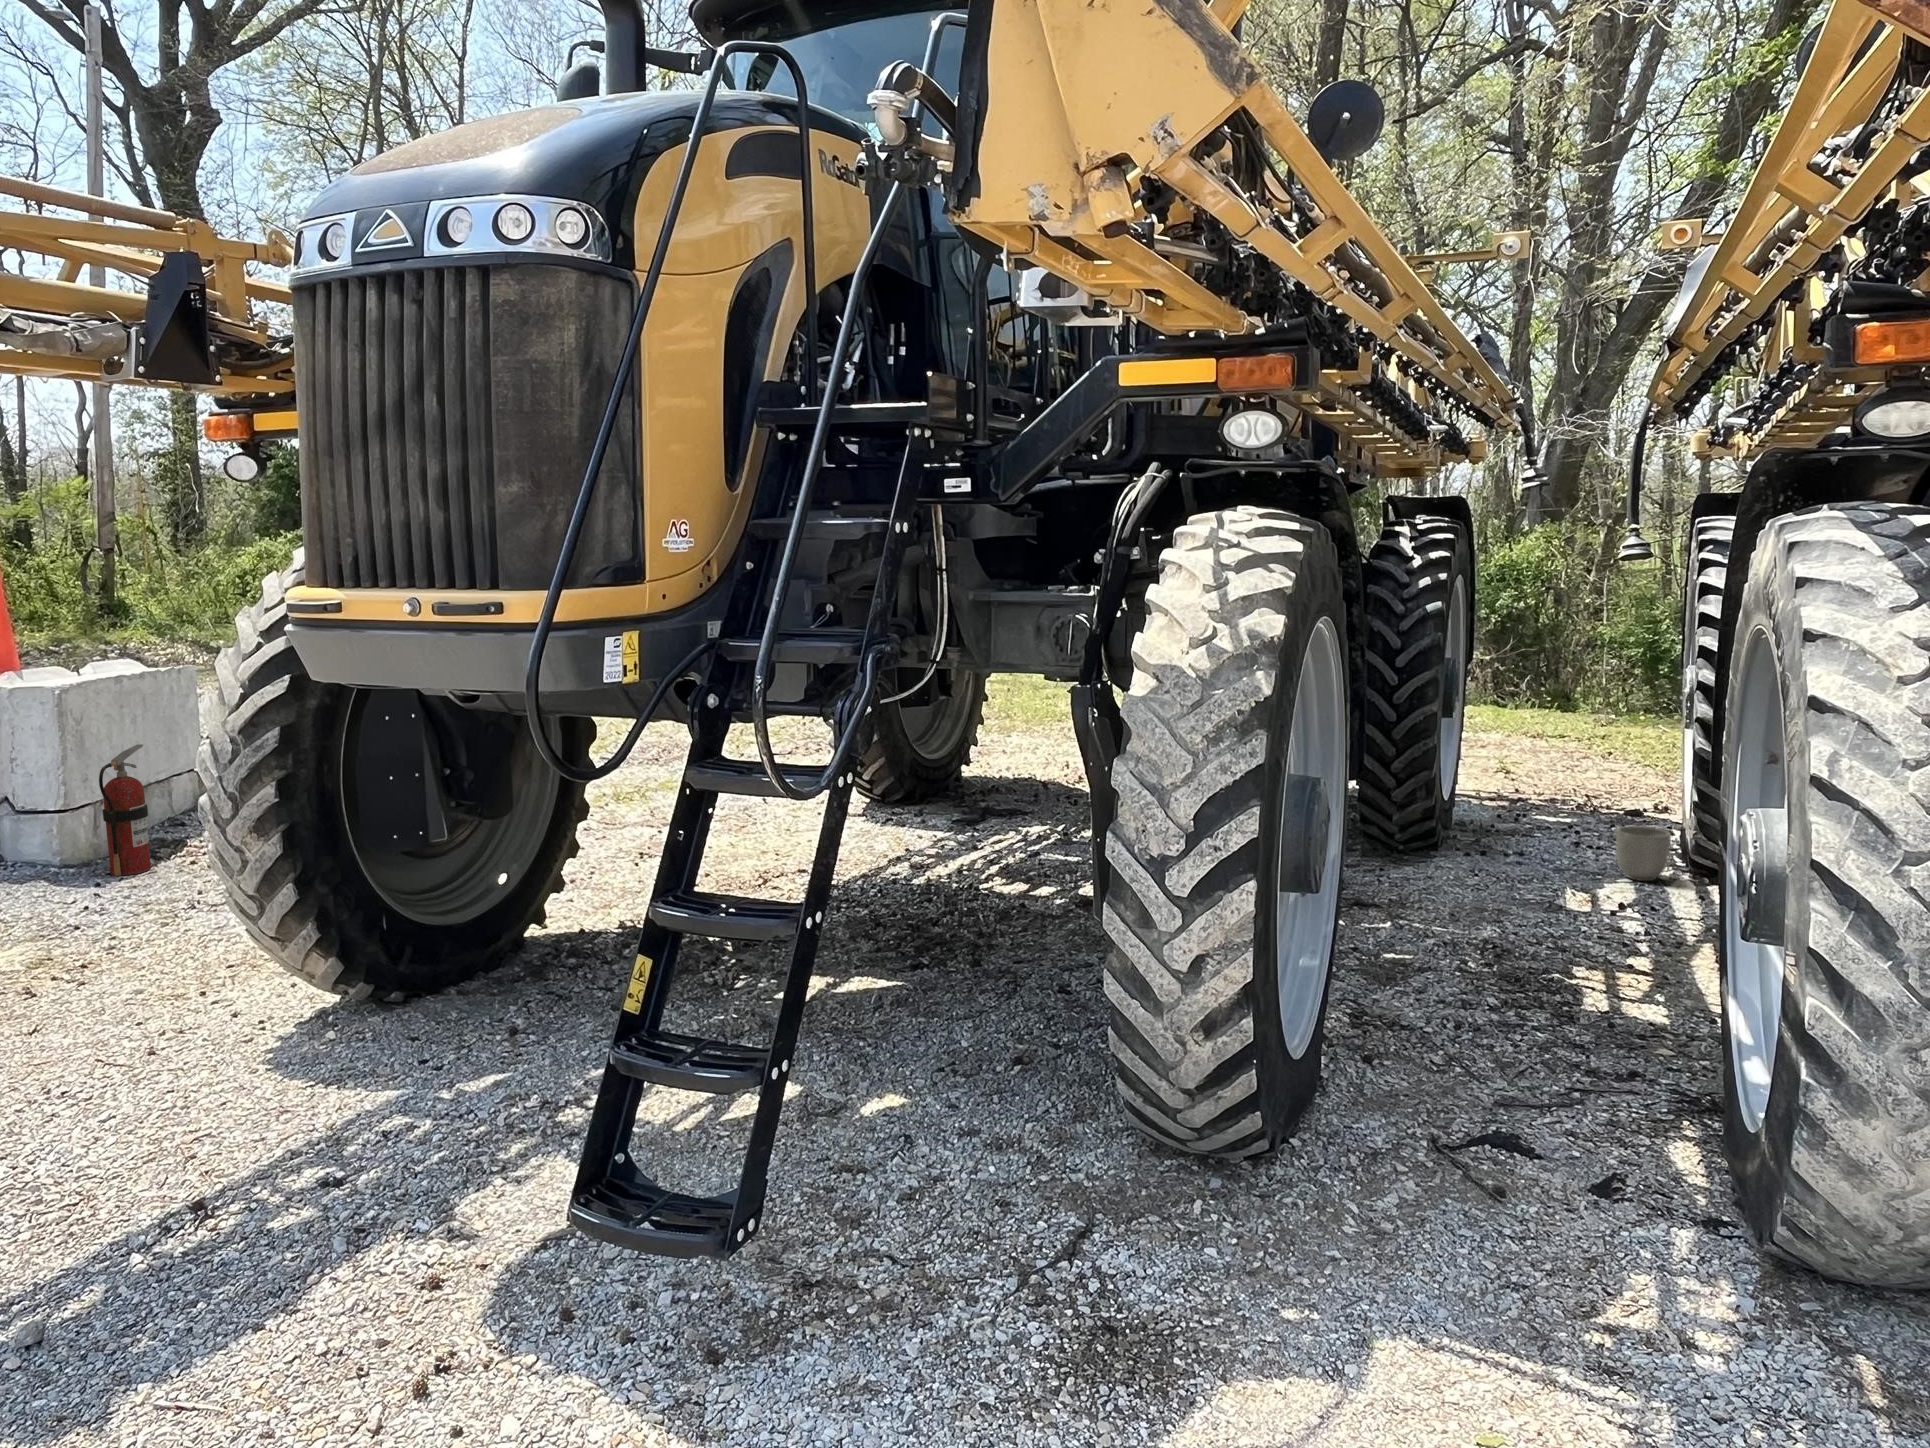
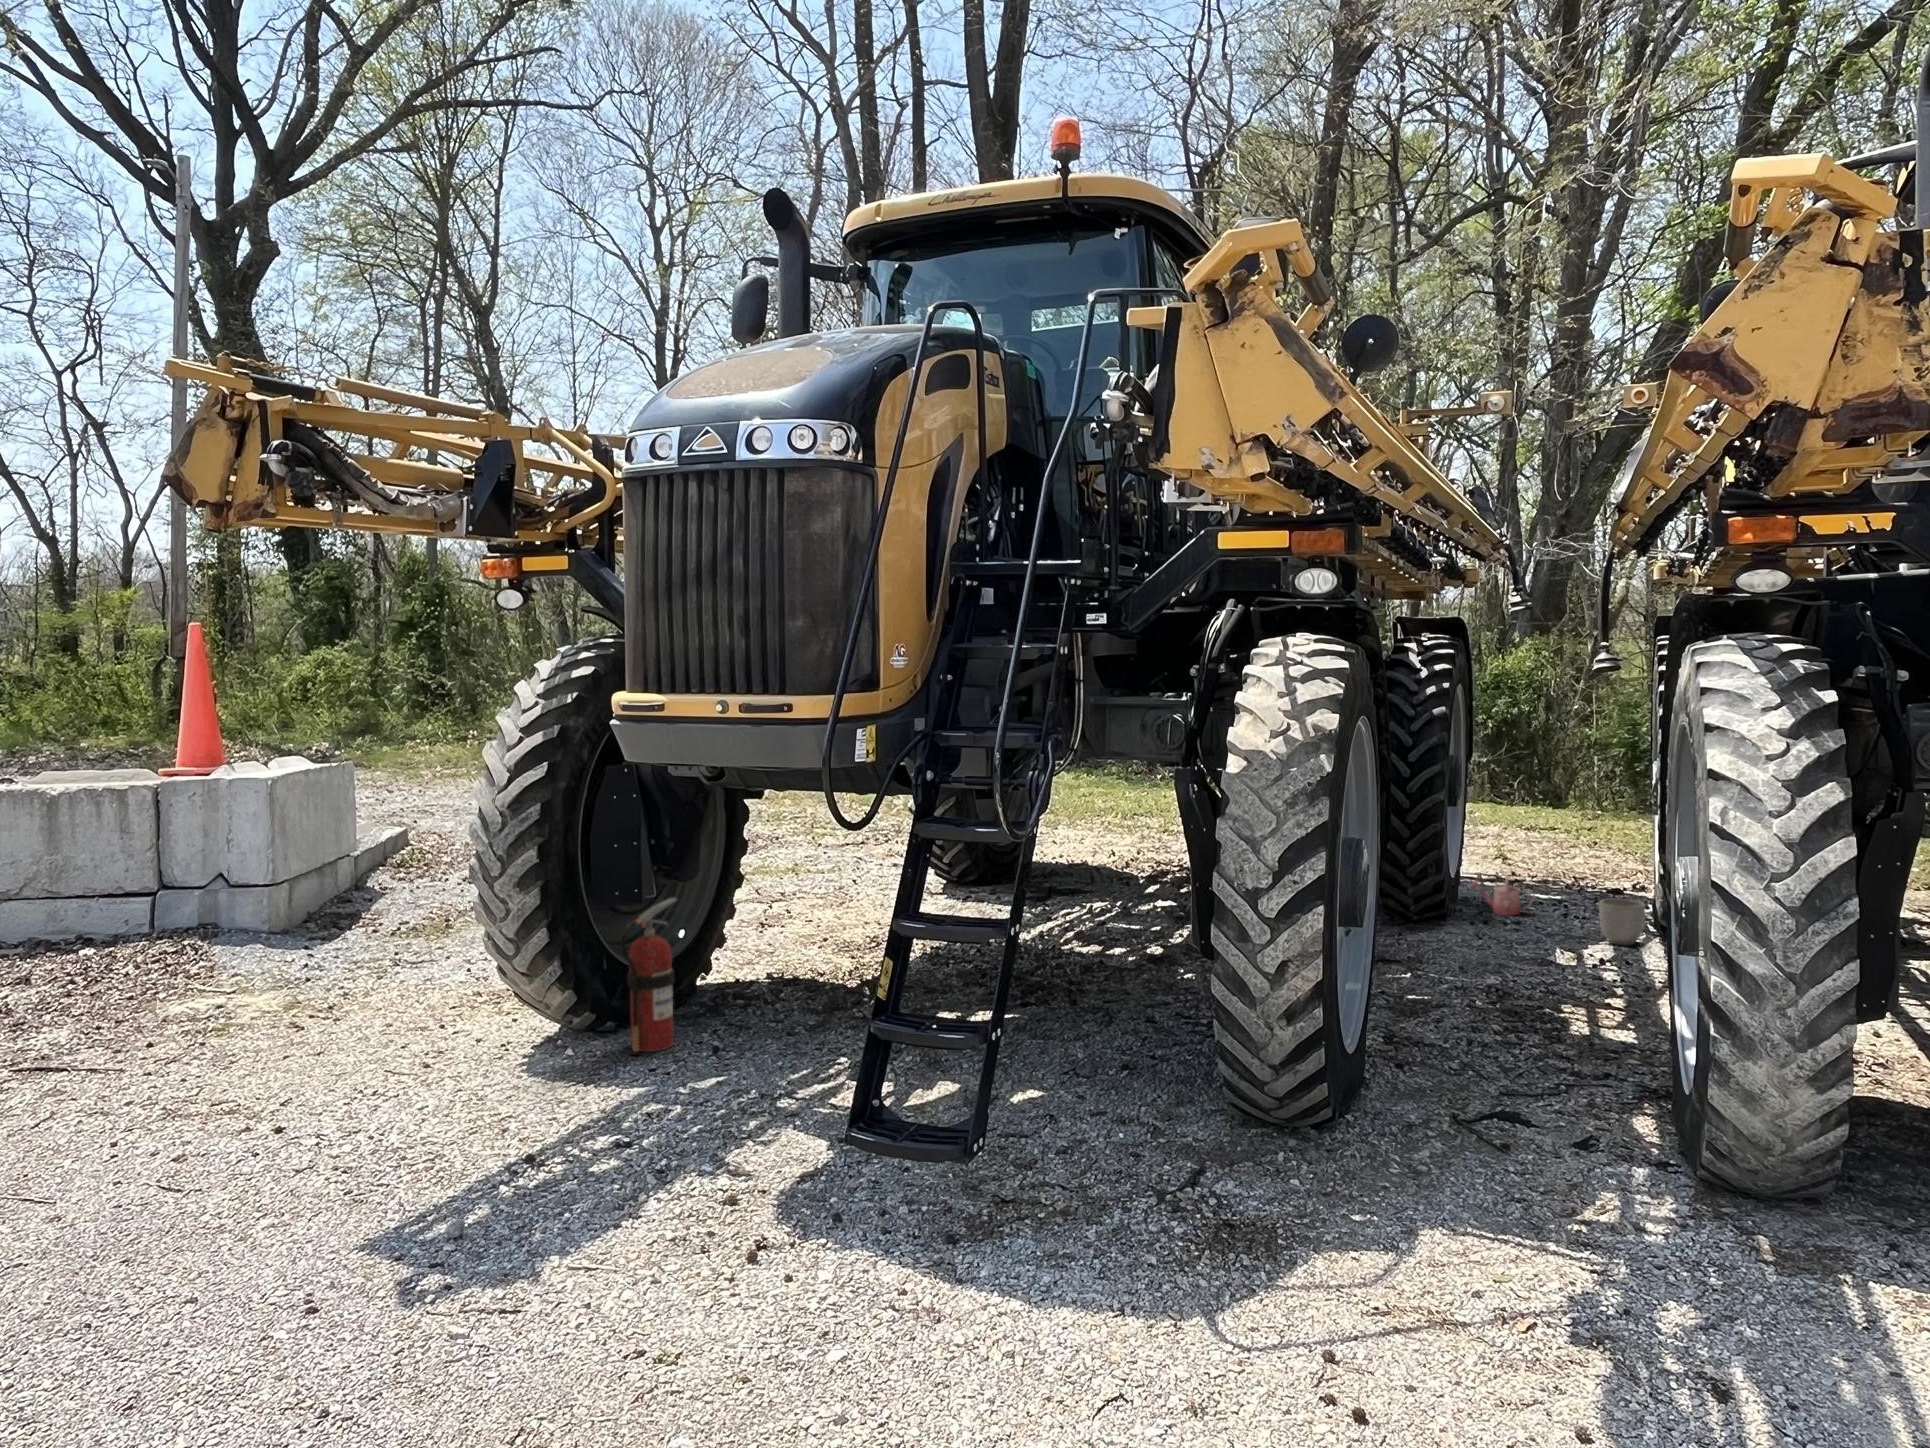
fire extinguisher: present [99,744,151,876] -> present [621,898,677,1052]
watering can: none [1463,793,1540,841] -> present [1470,874,1534,915]

